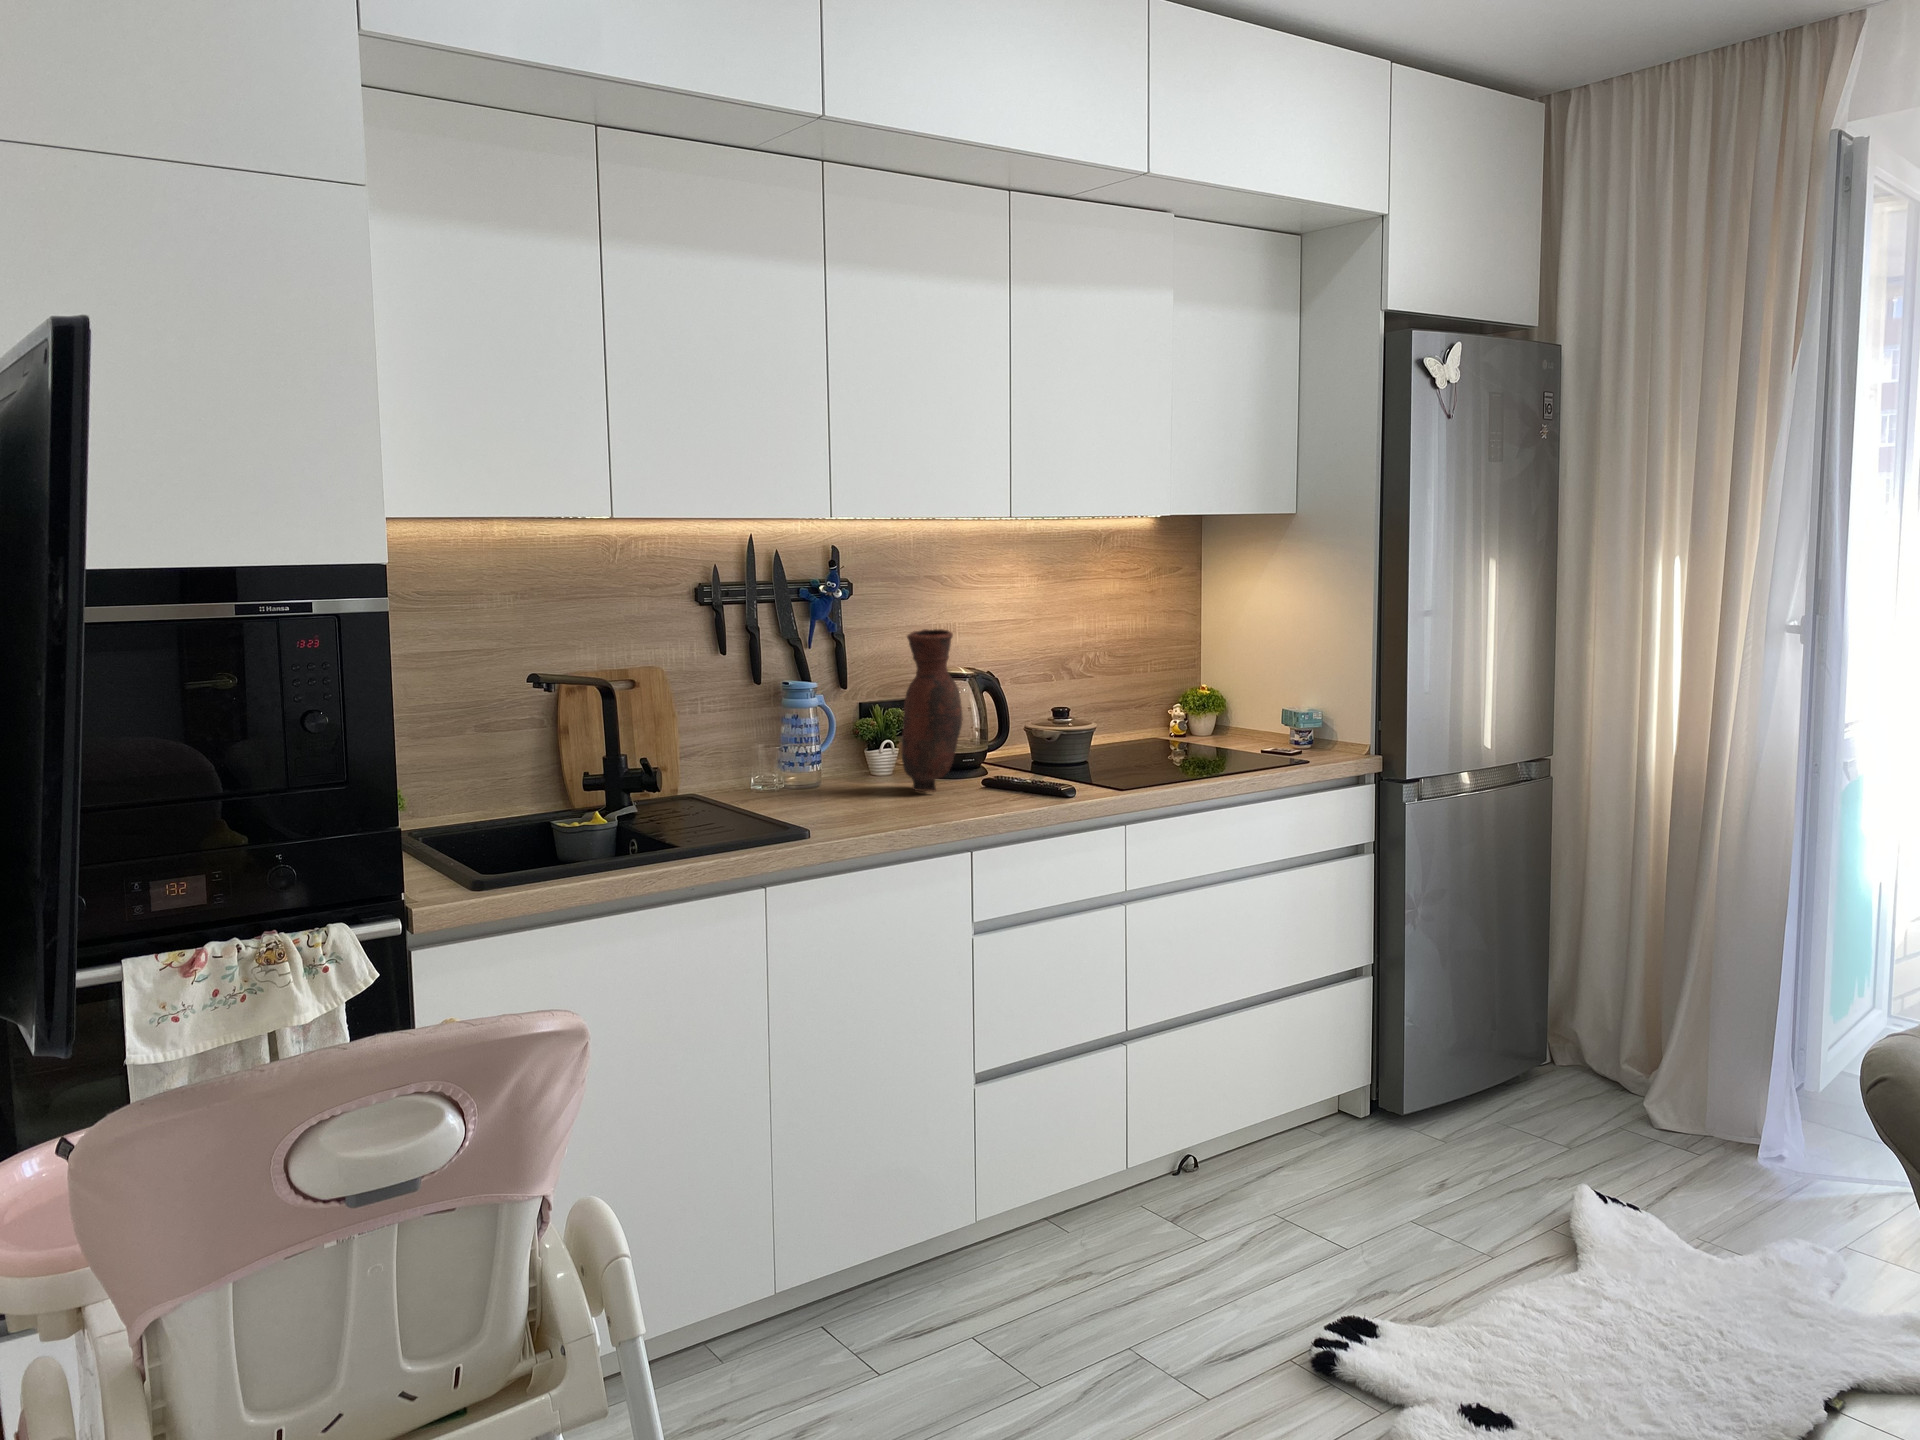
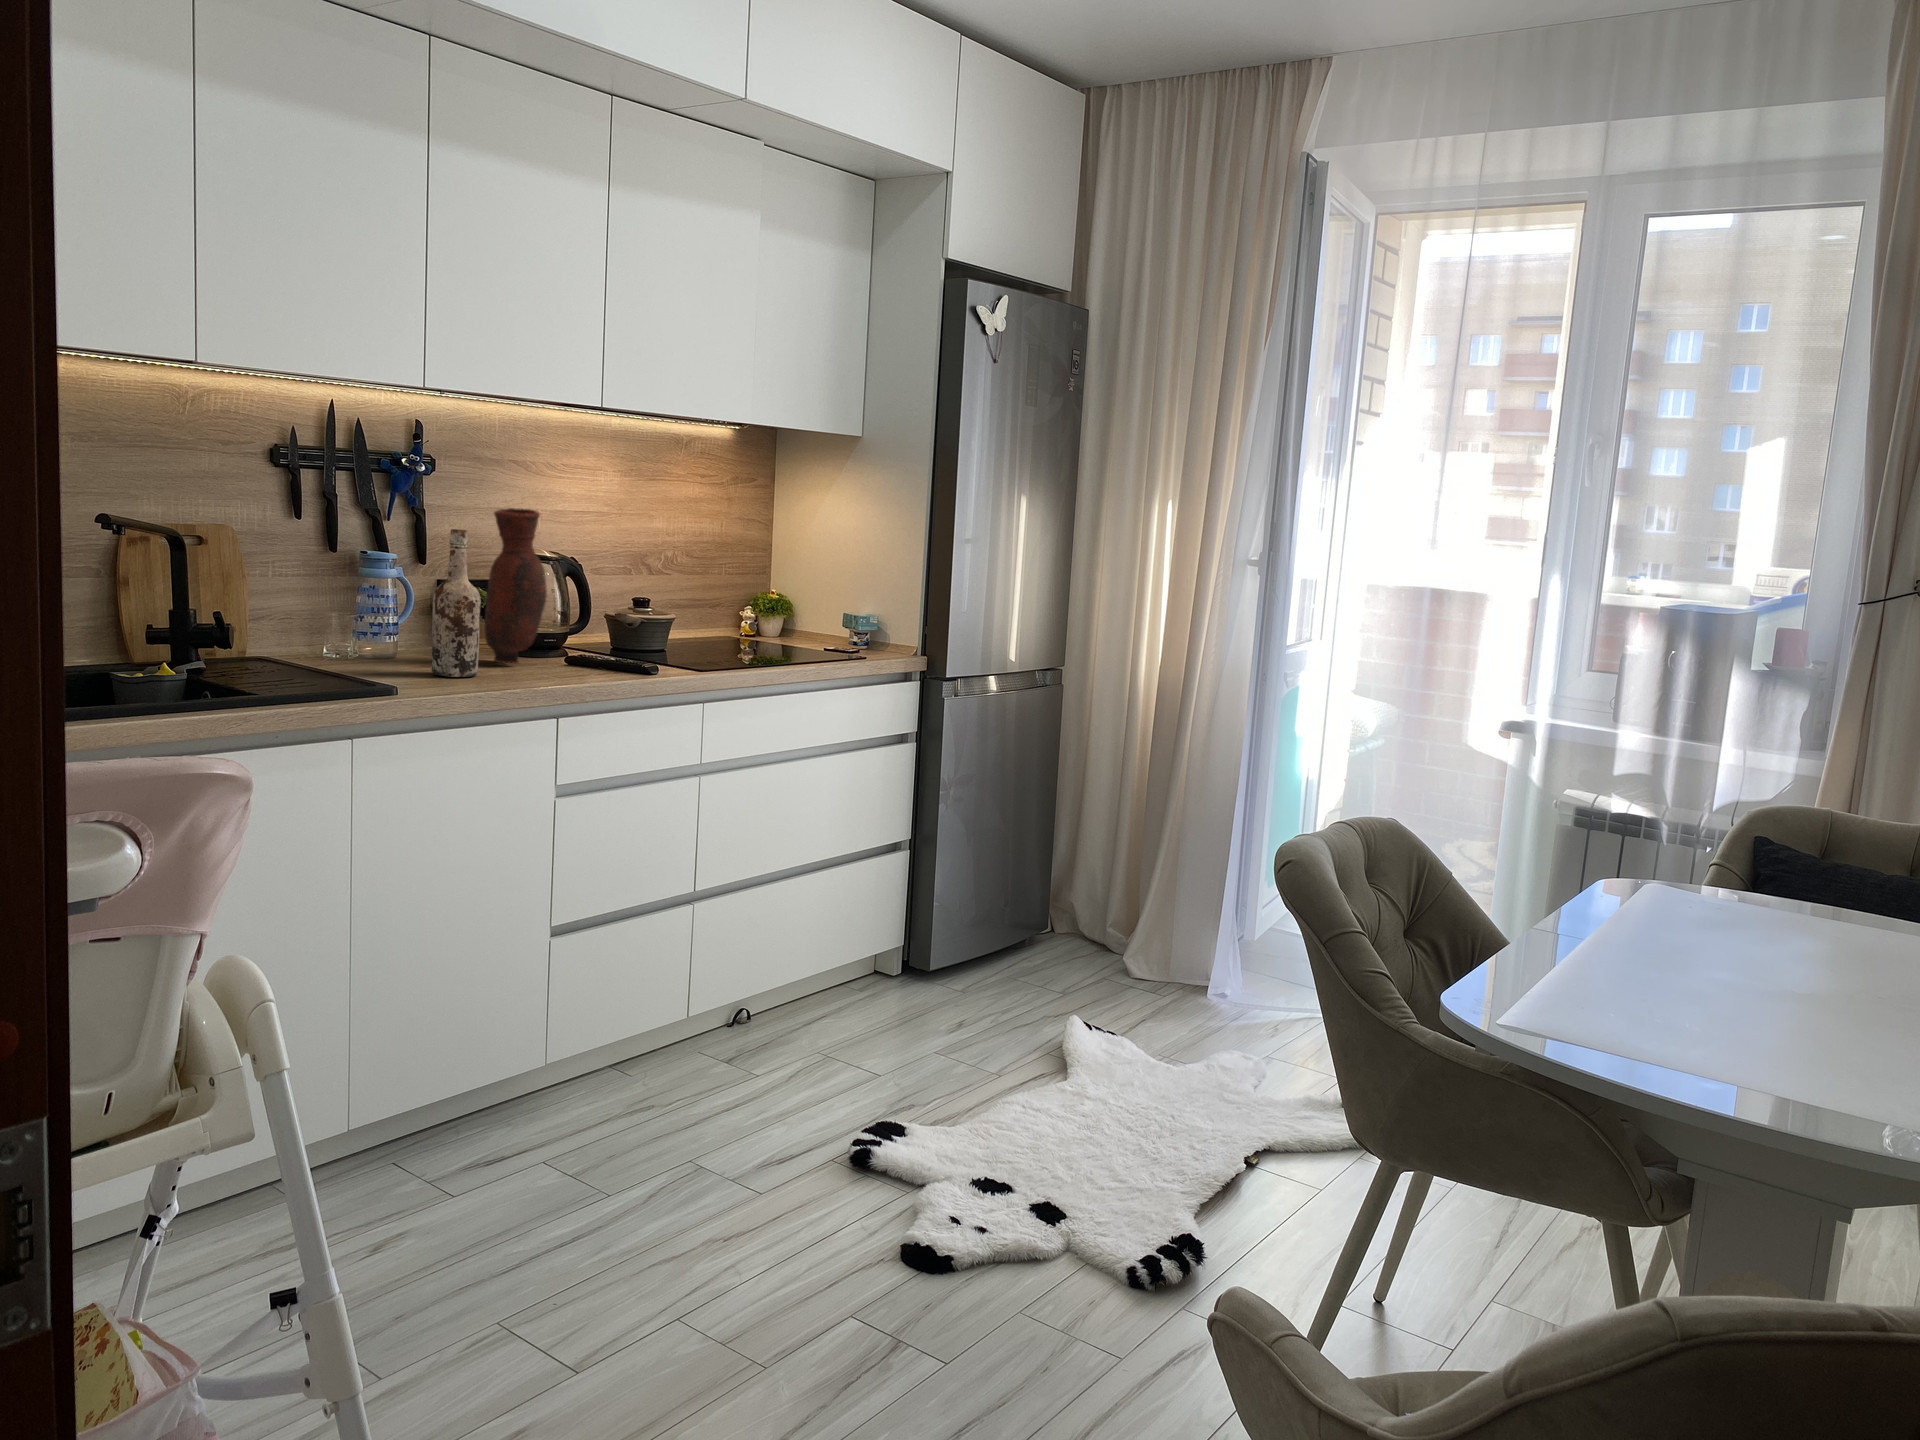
wine bottle: none [847,659,893,813] -> present [432,529,481,677]

